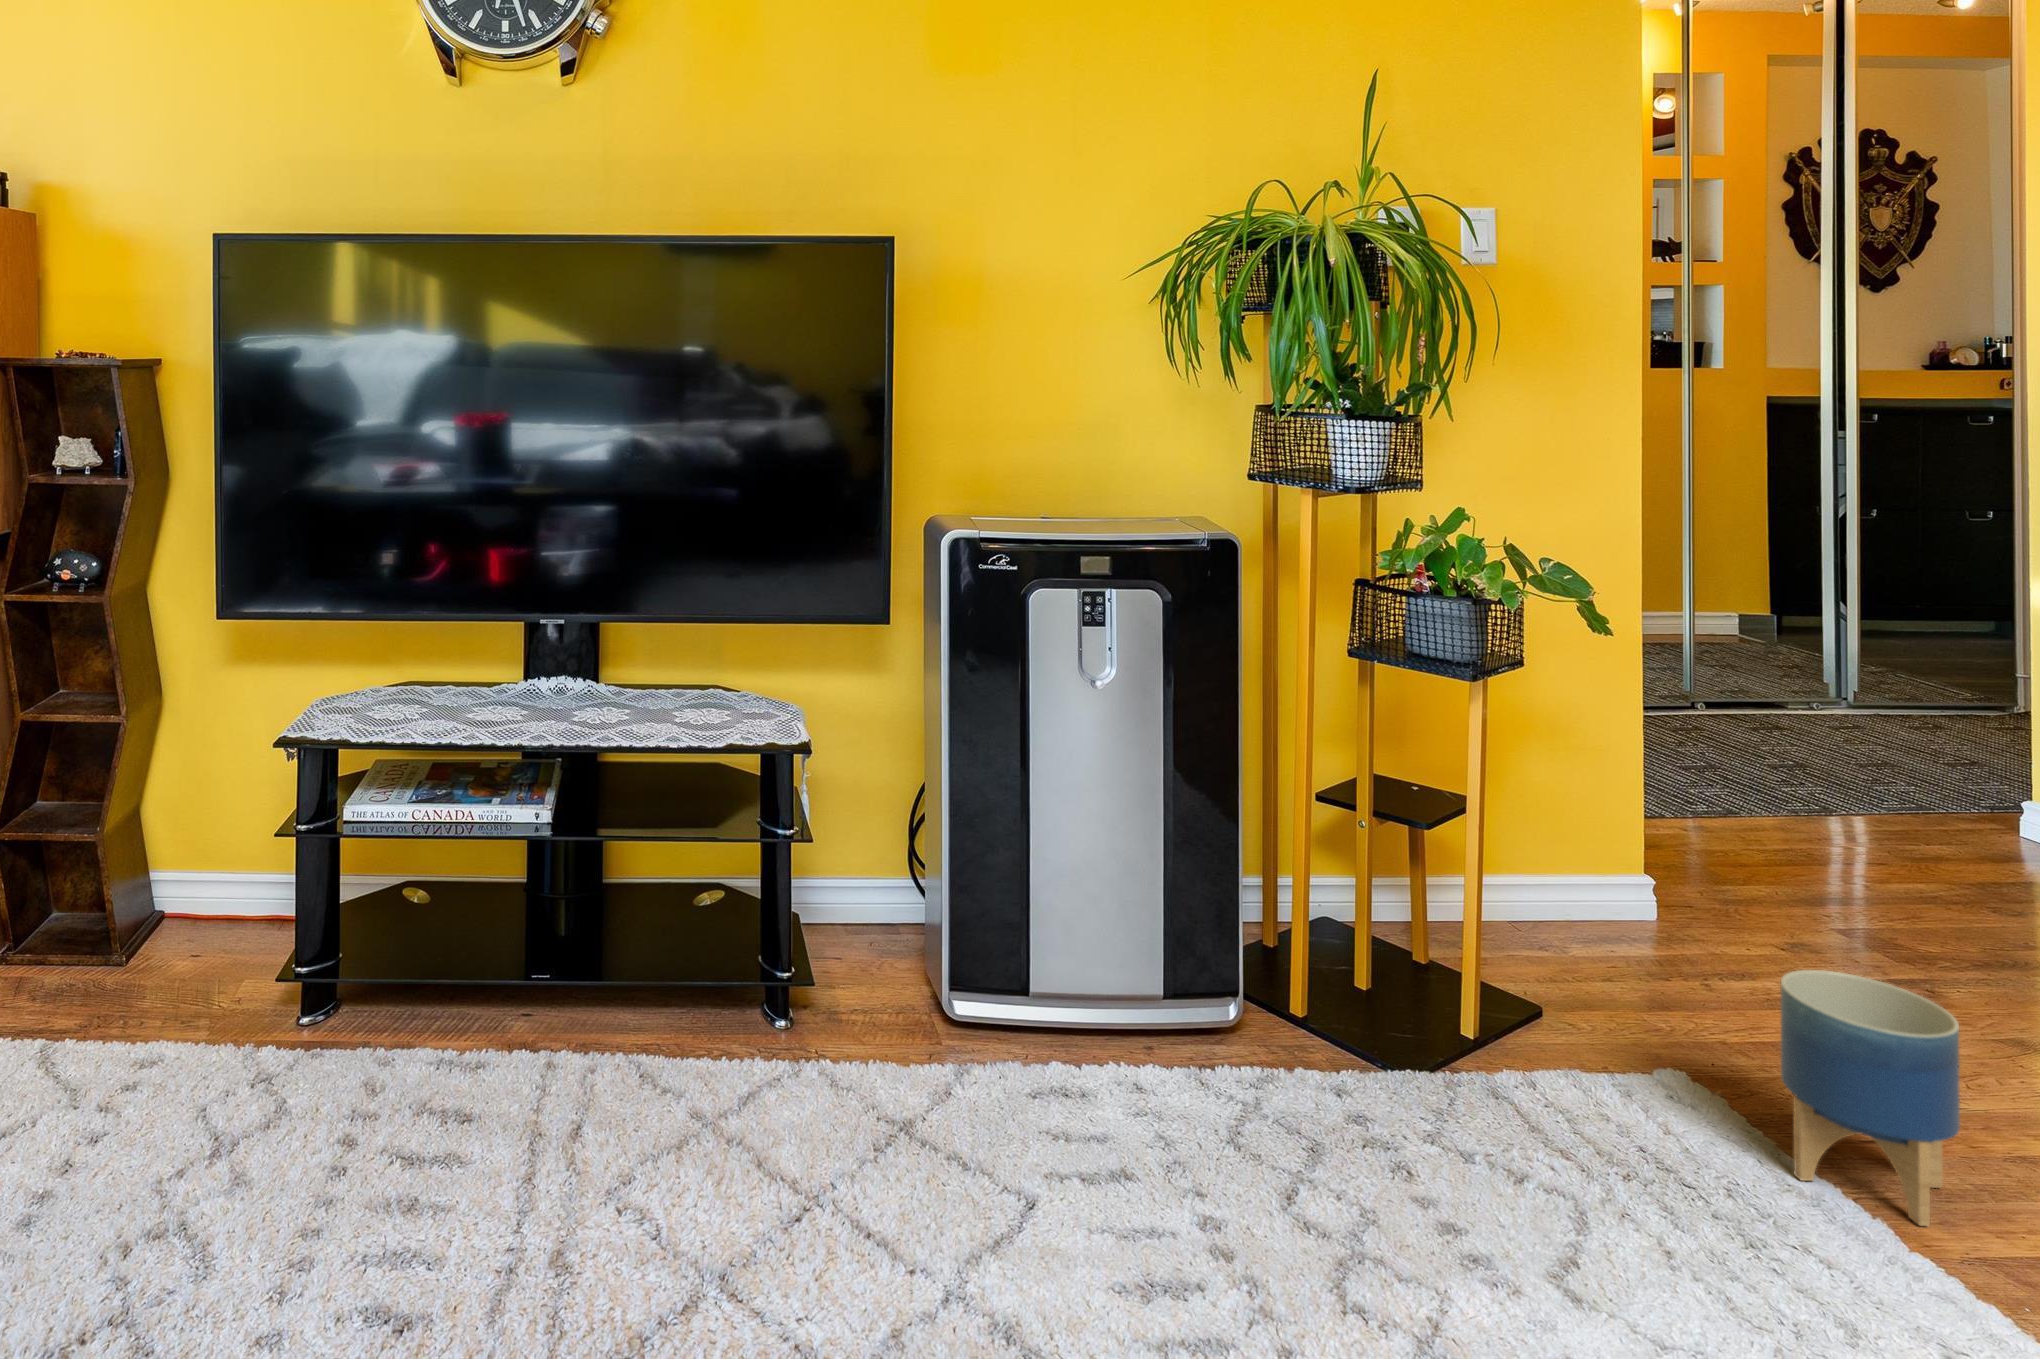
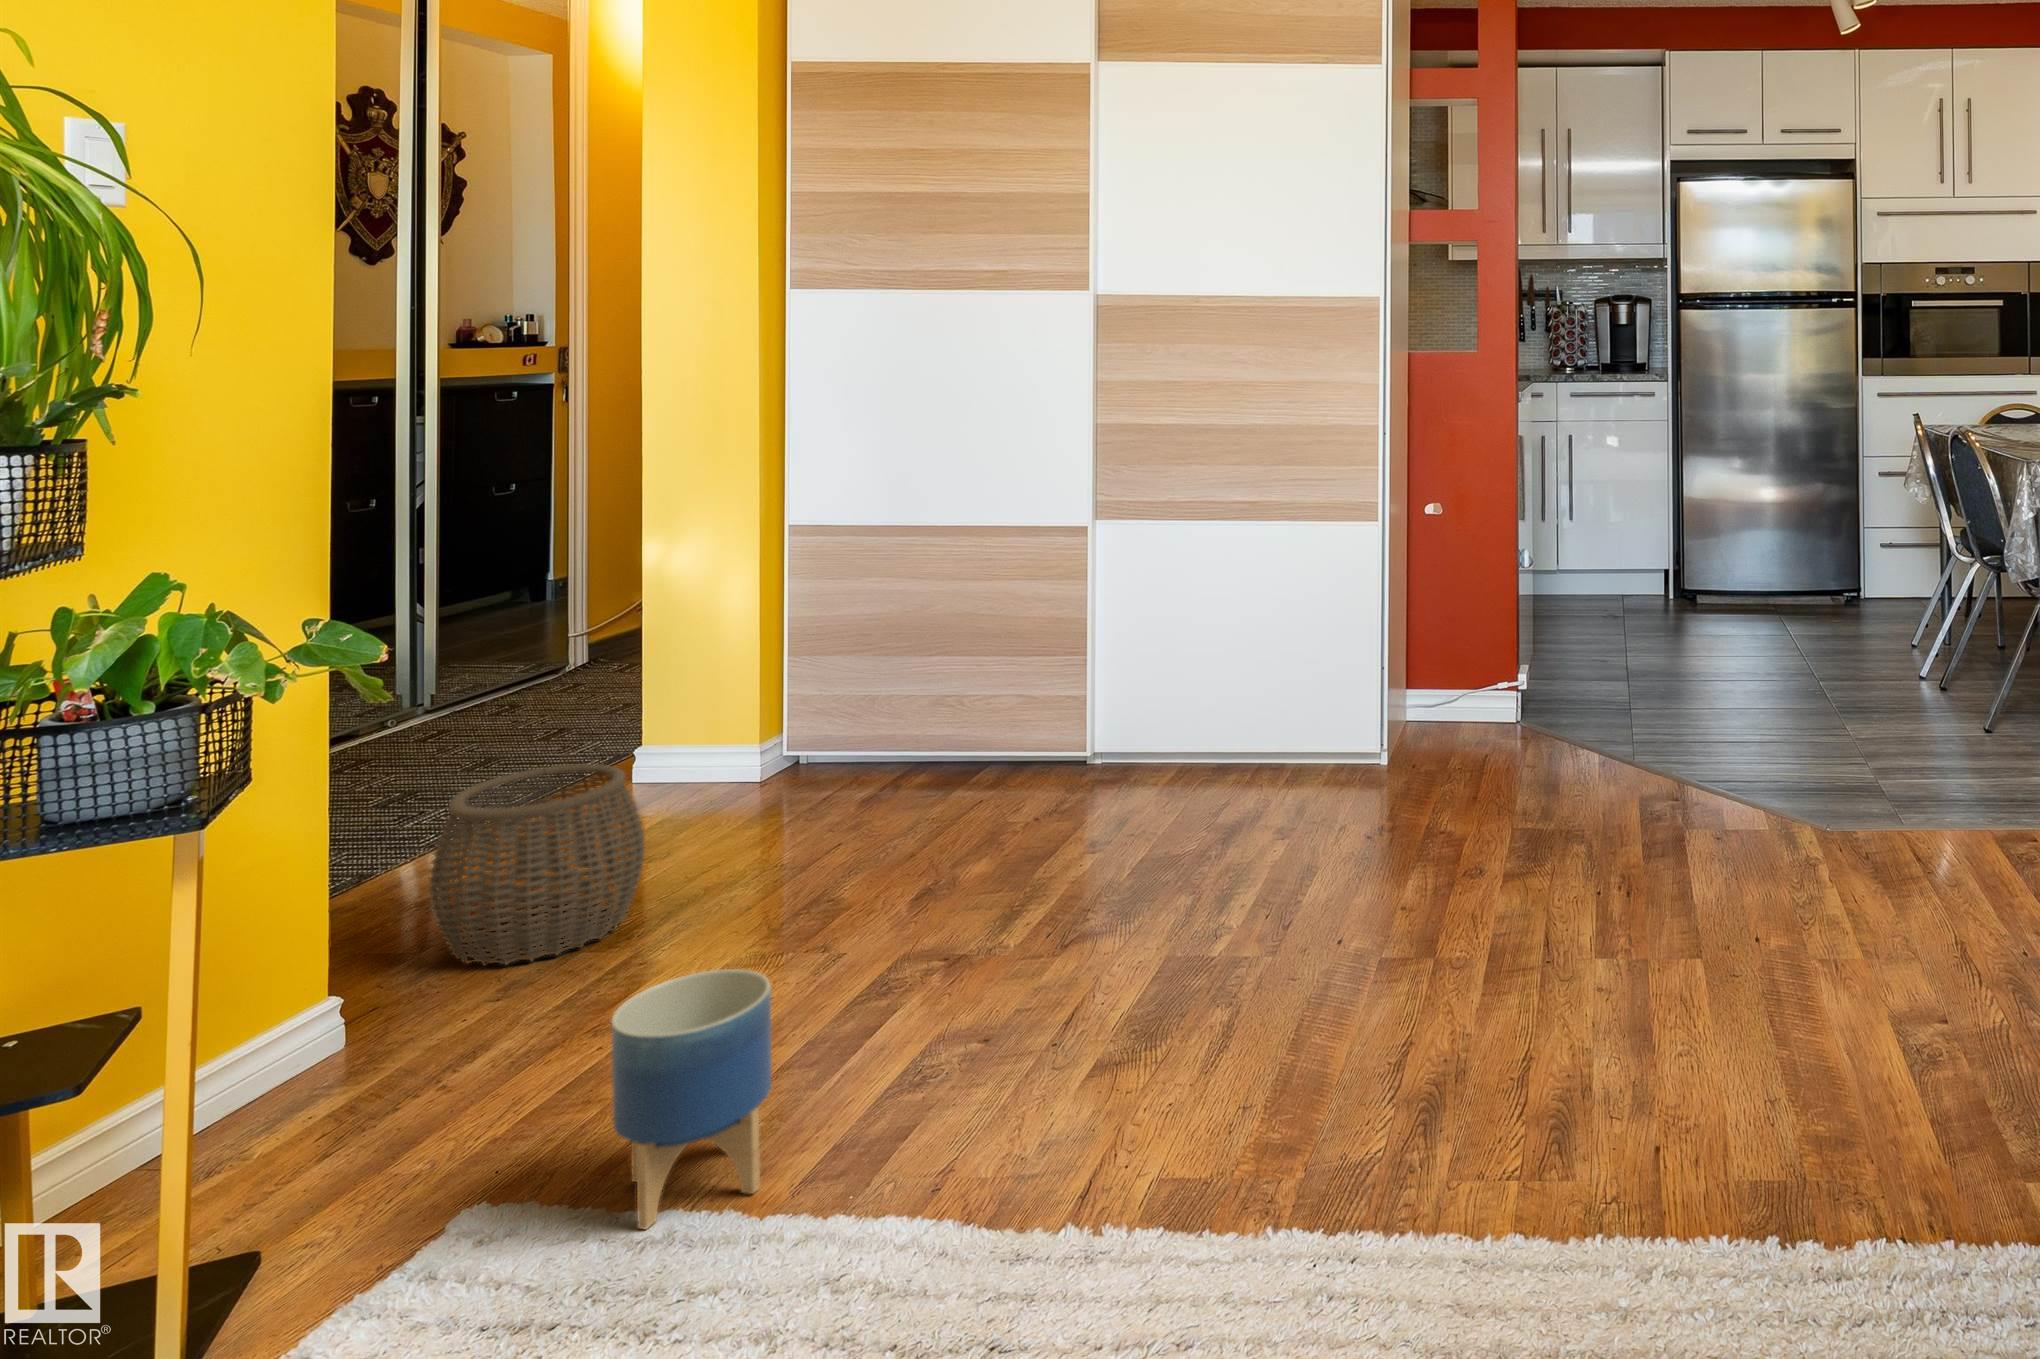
woven basket: none [1743,759,1971,951] -> present [429,764,644,965]

